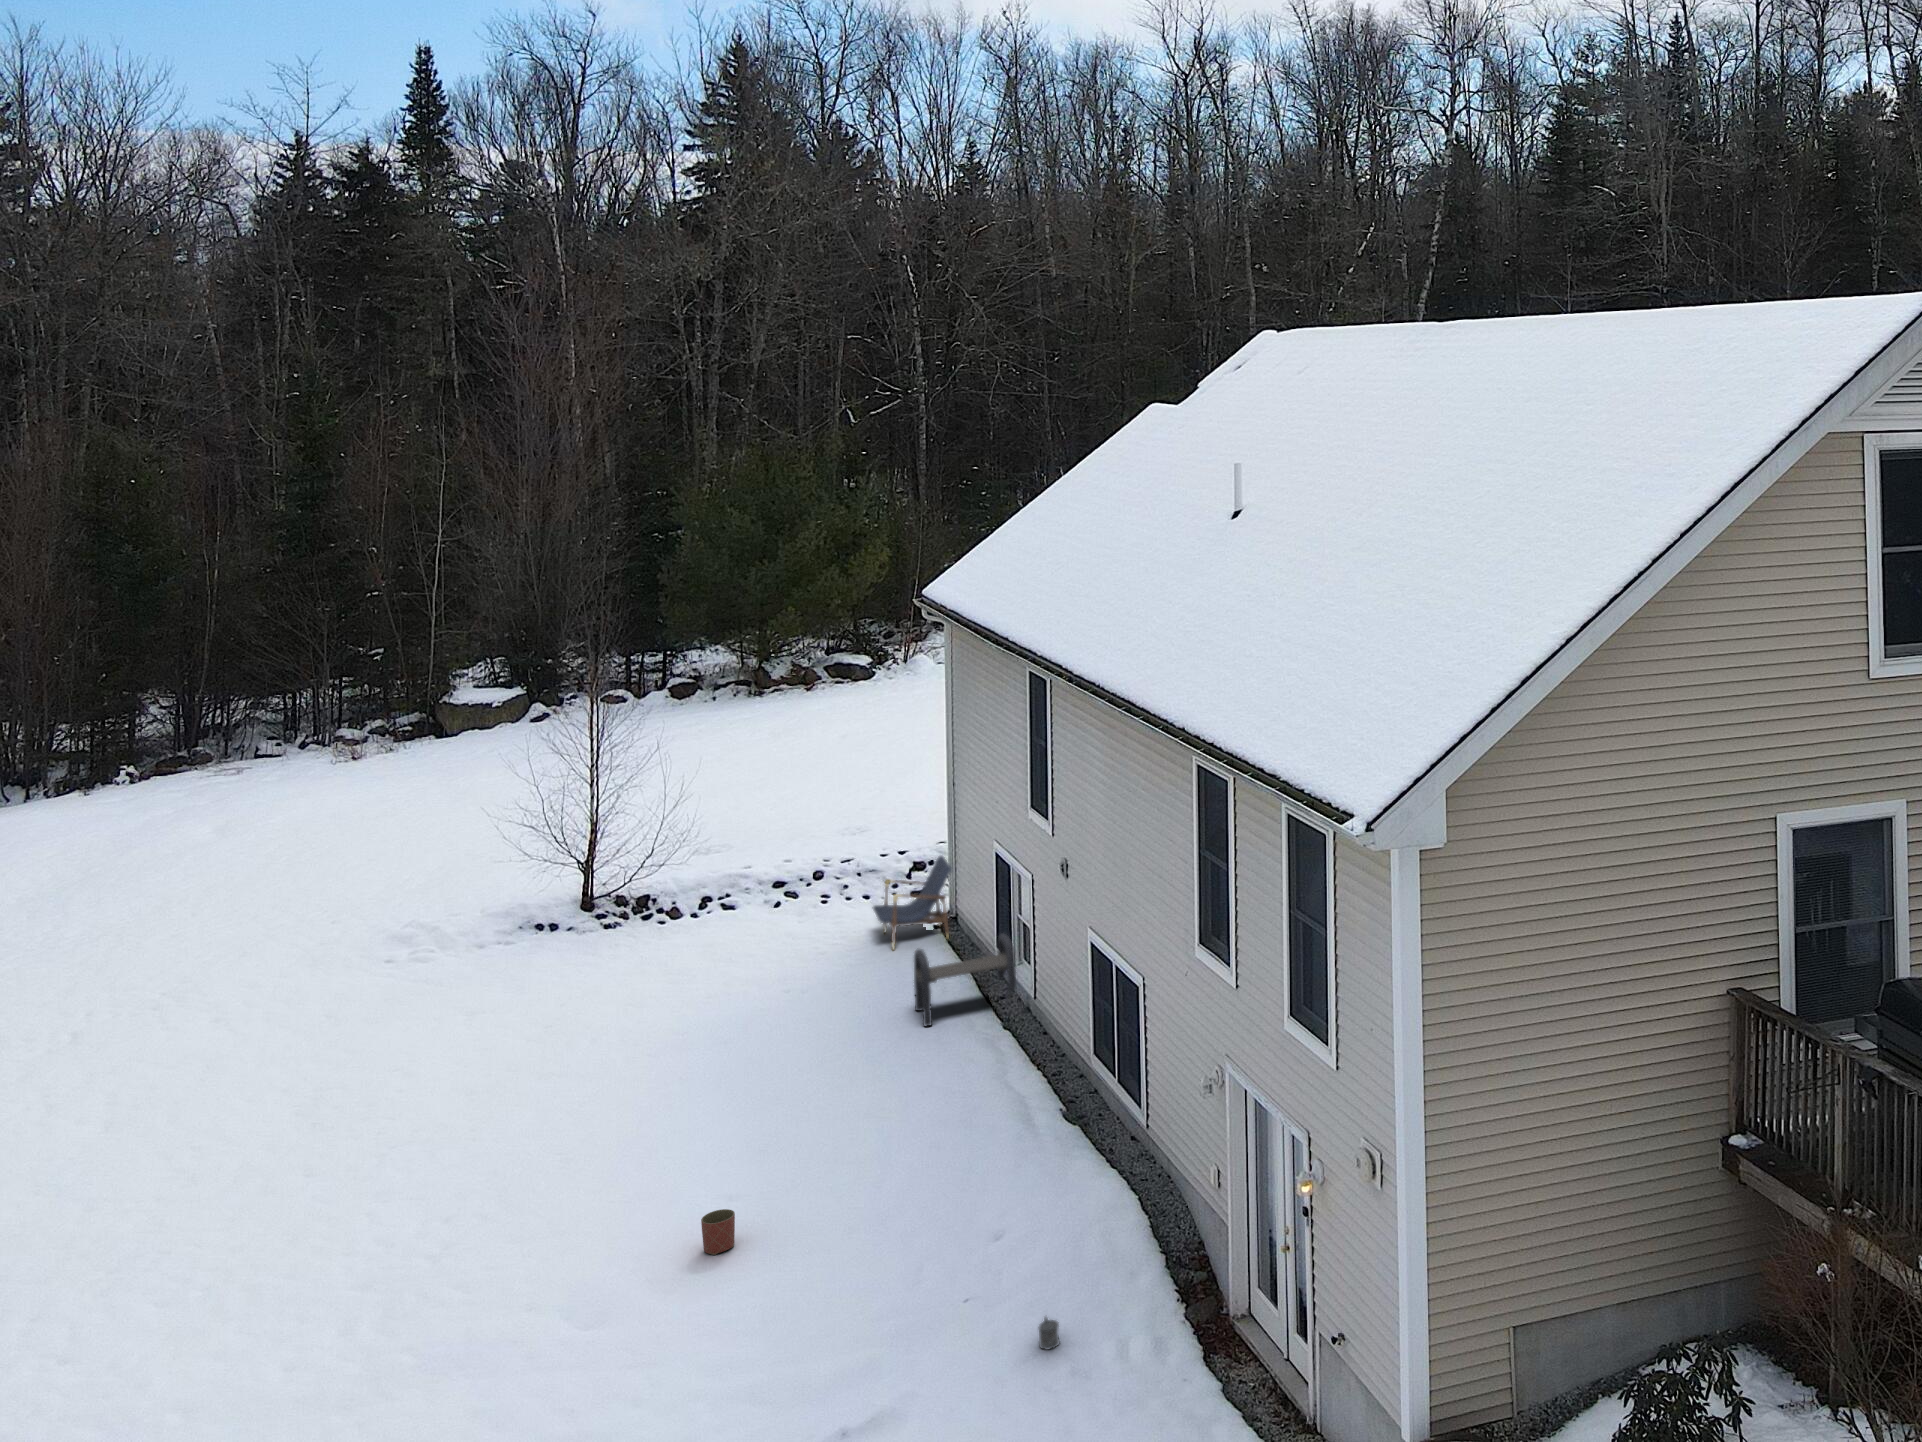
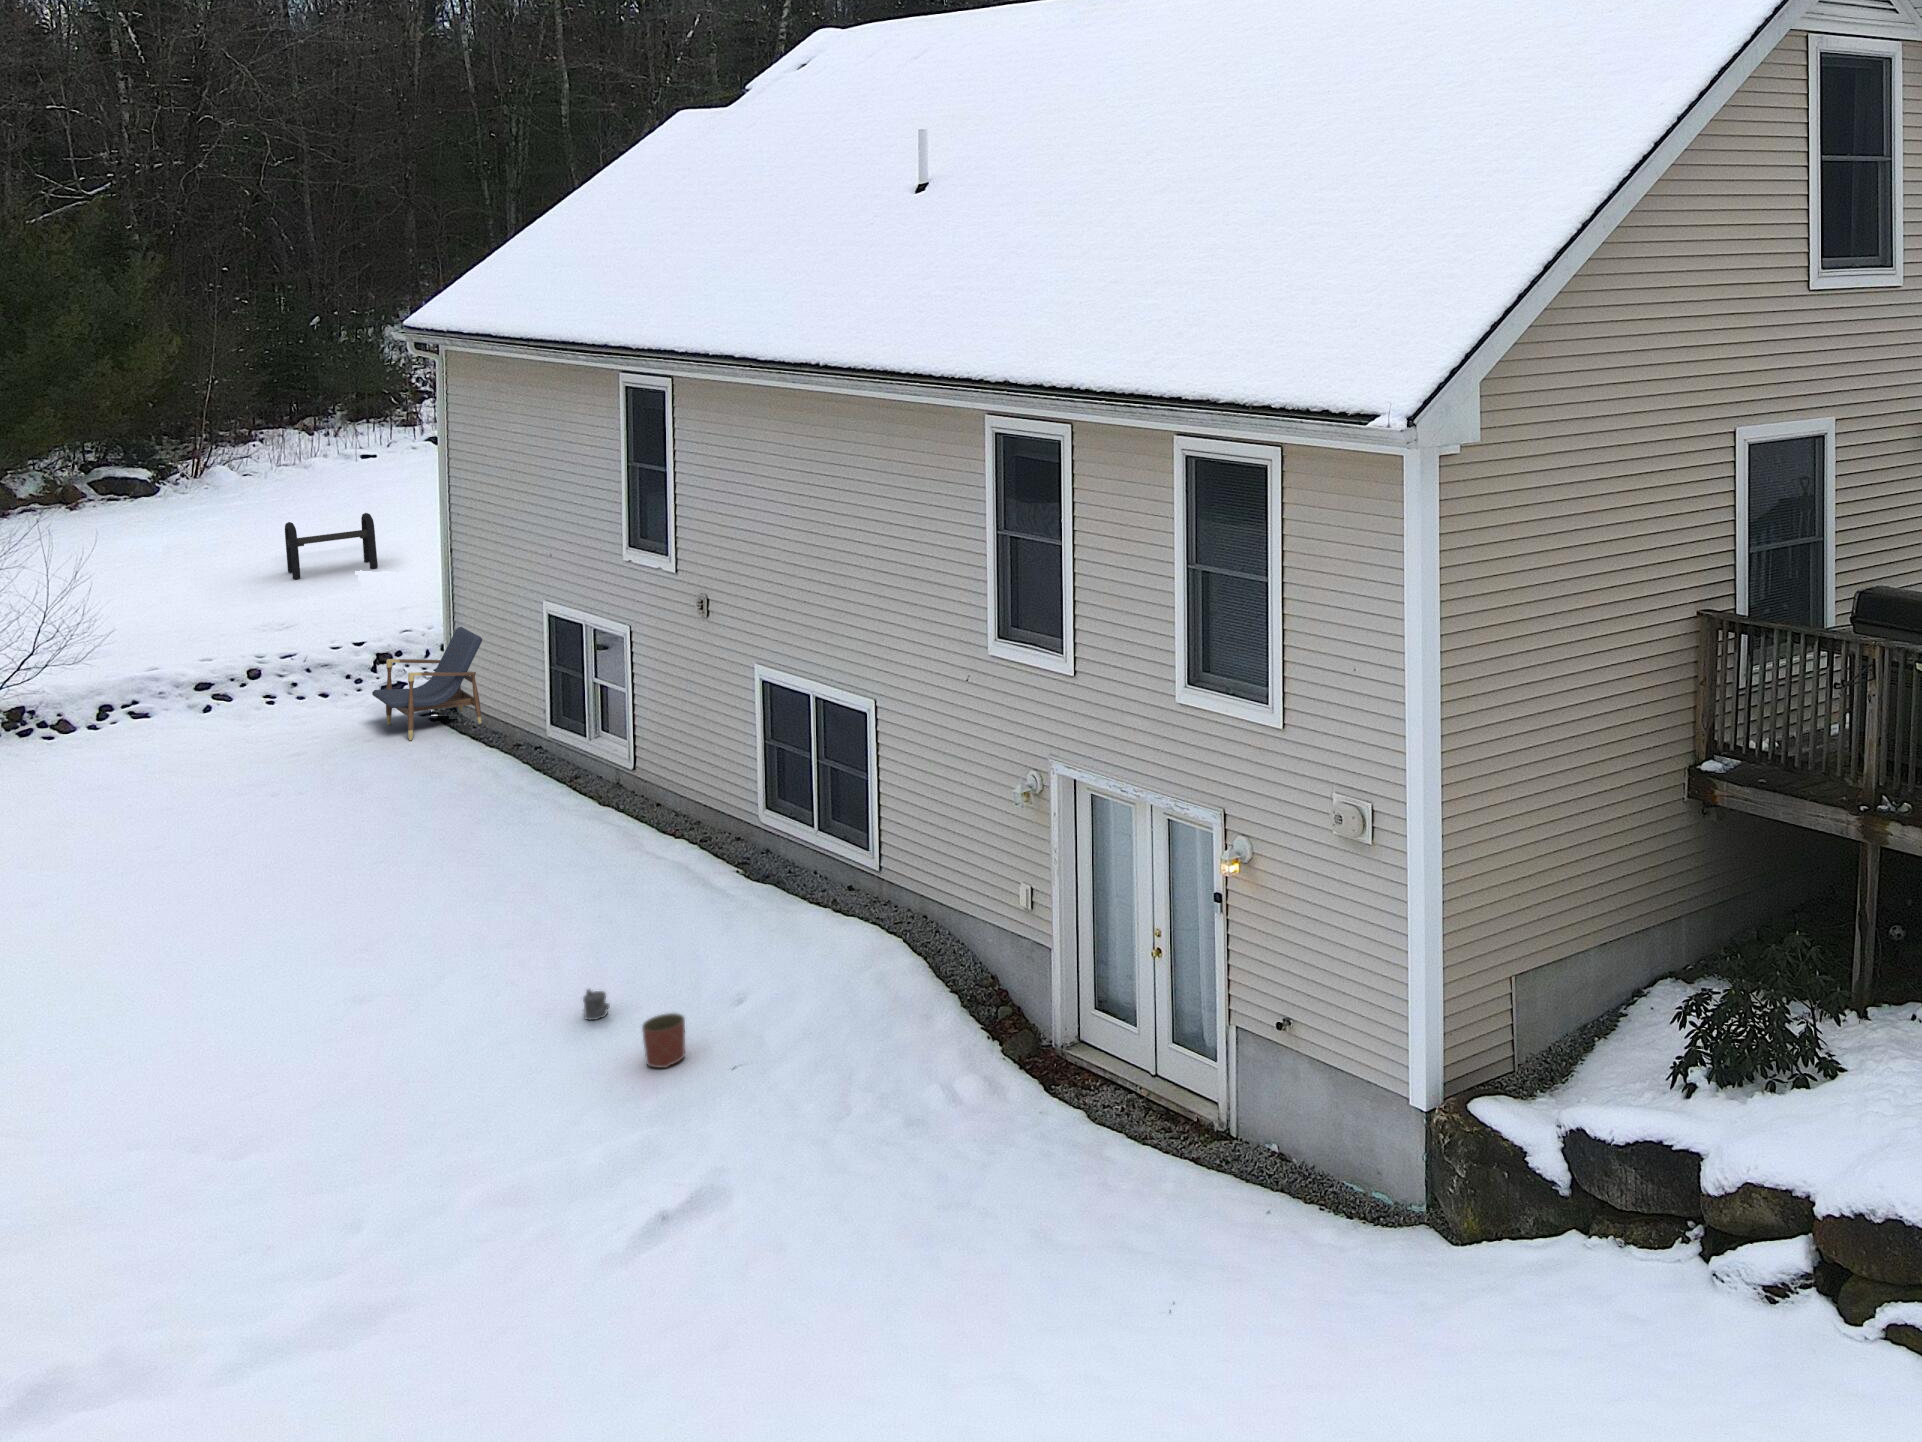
bench: present [914,934,1016,1026] -> present [285,513,378,579]
planter: present [701,1209,735,1255] -> present [642,1013,685,1068]
watering can: present [1038,1317,1059,1350] -> present [583,989,610,1020]

